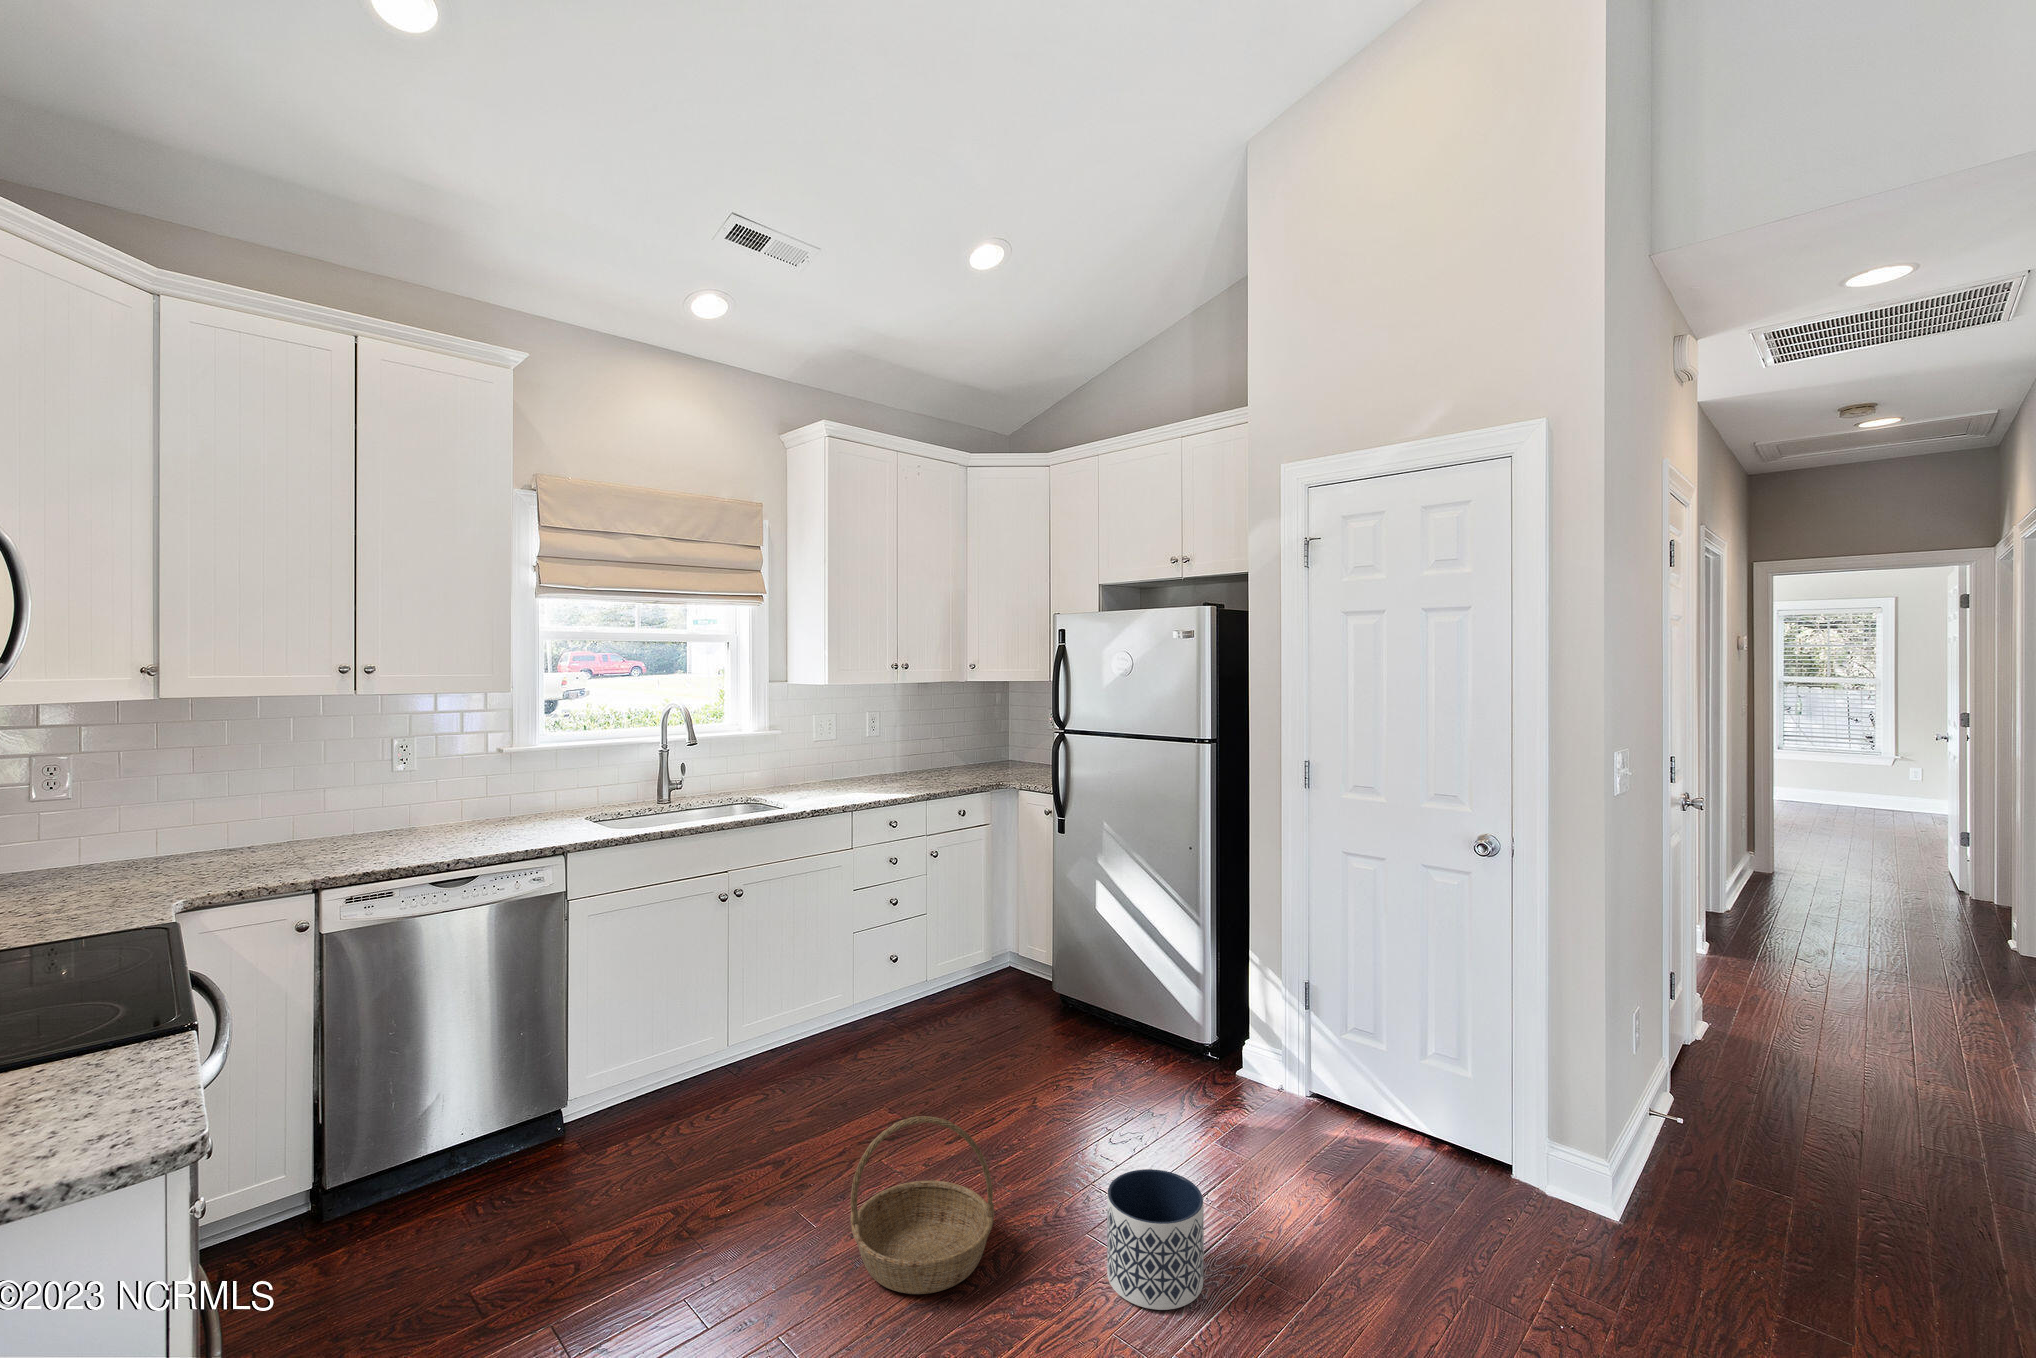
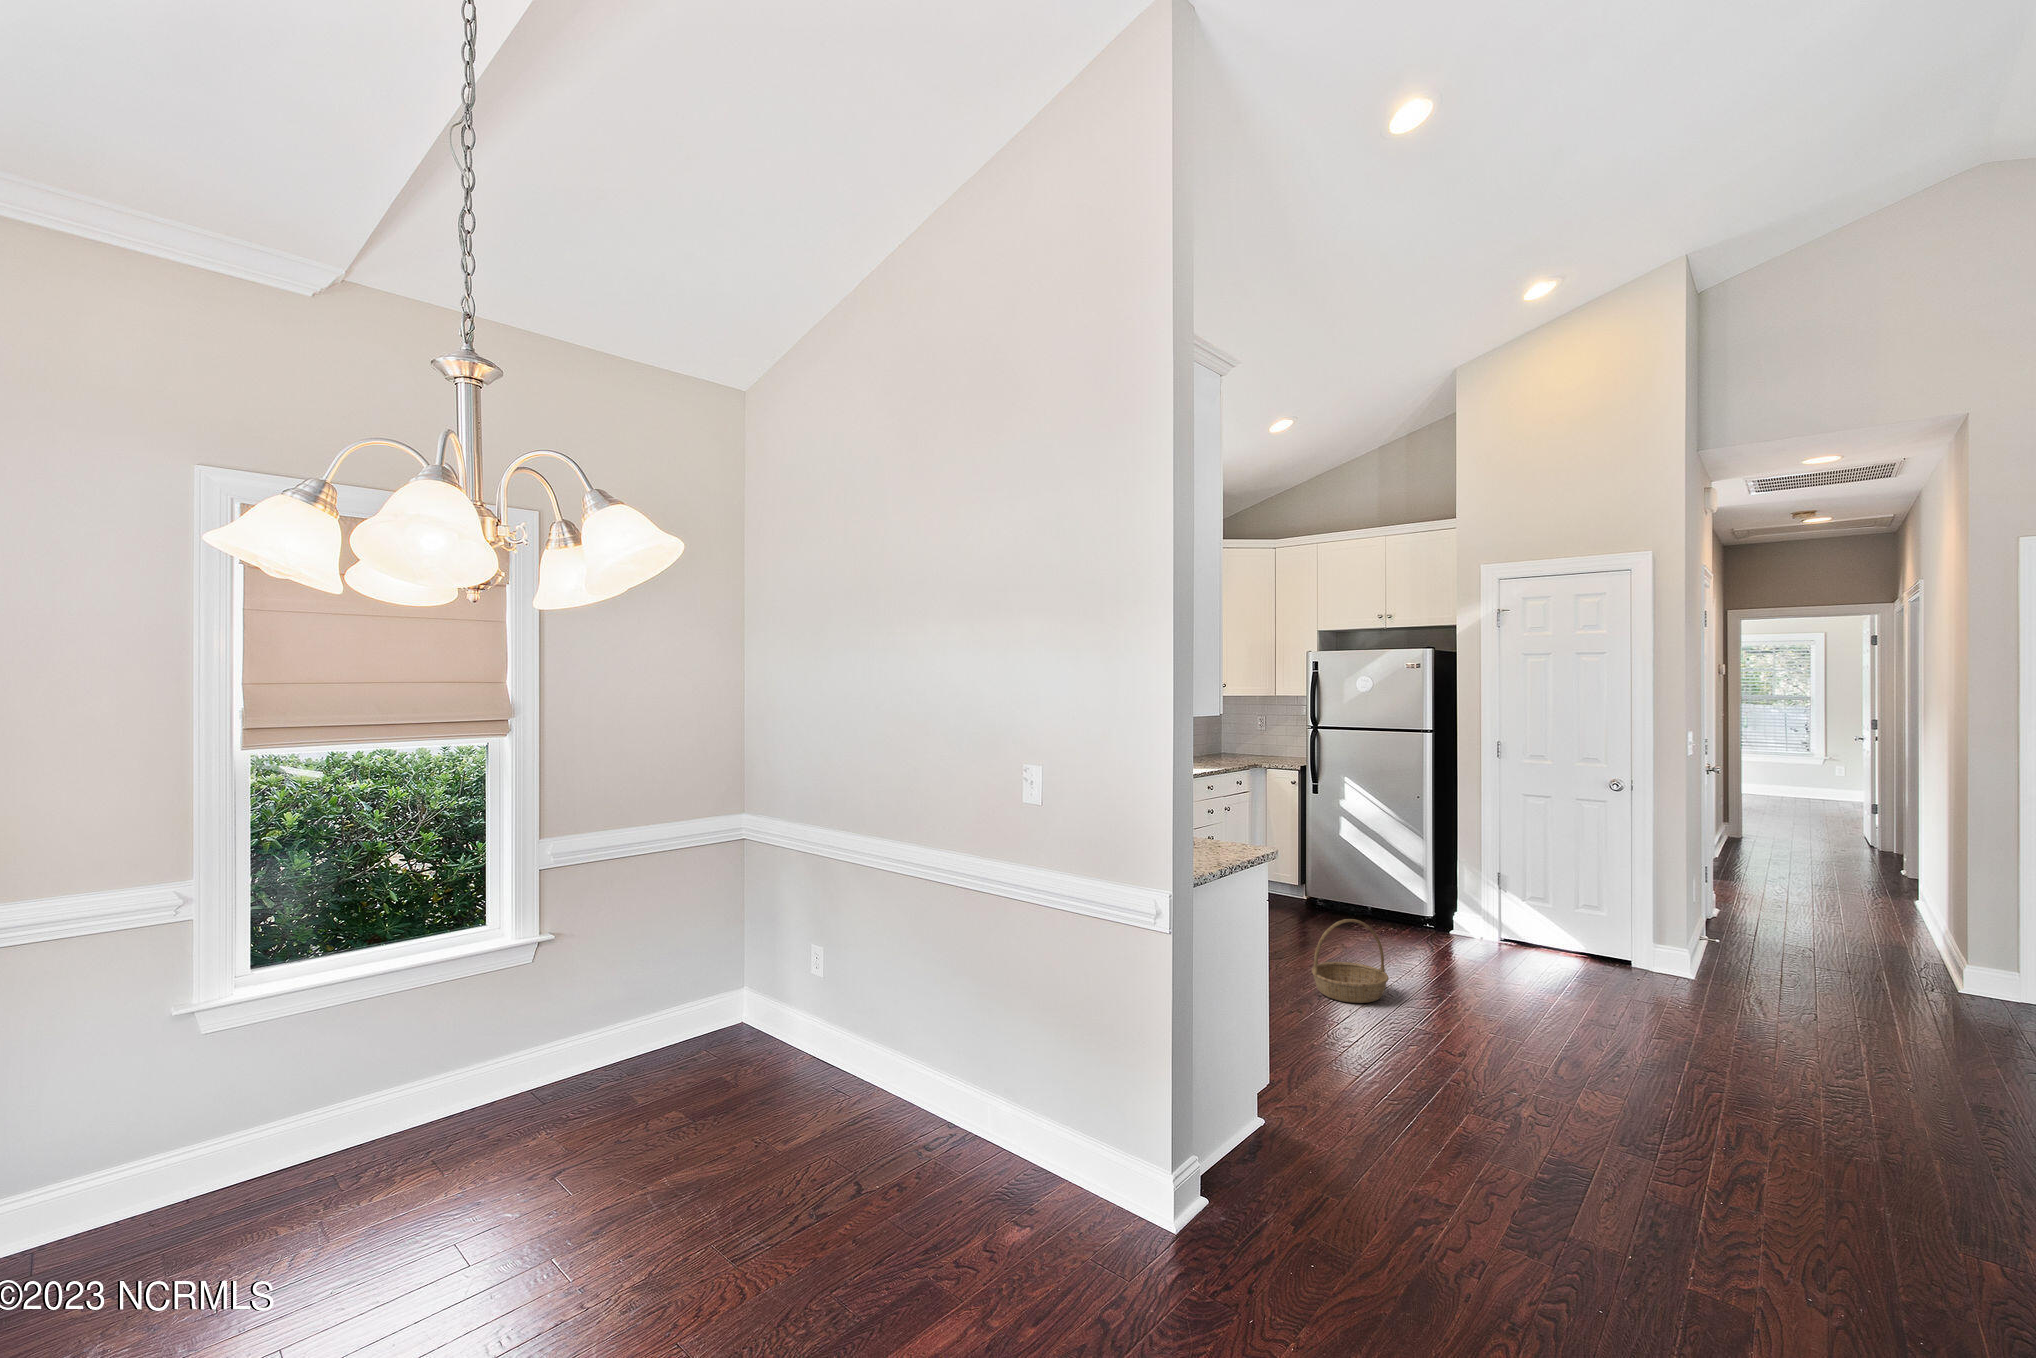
planter: present [1107,1169,1204,1310] -> none [1447,948,1501,1006]

